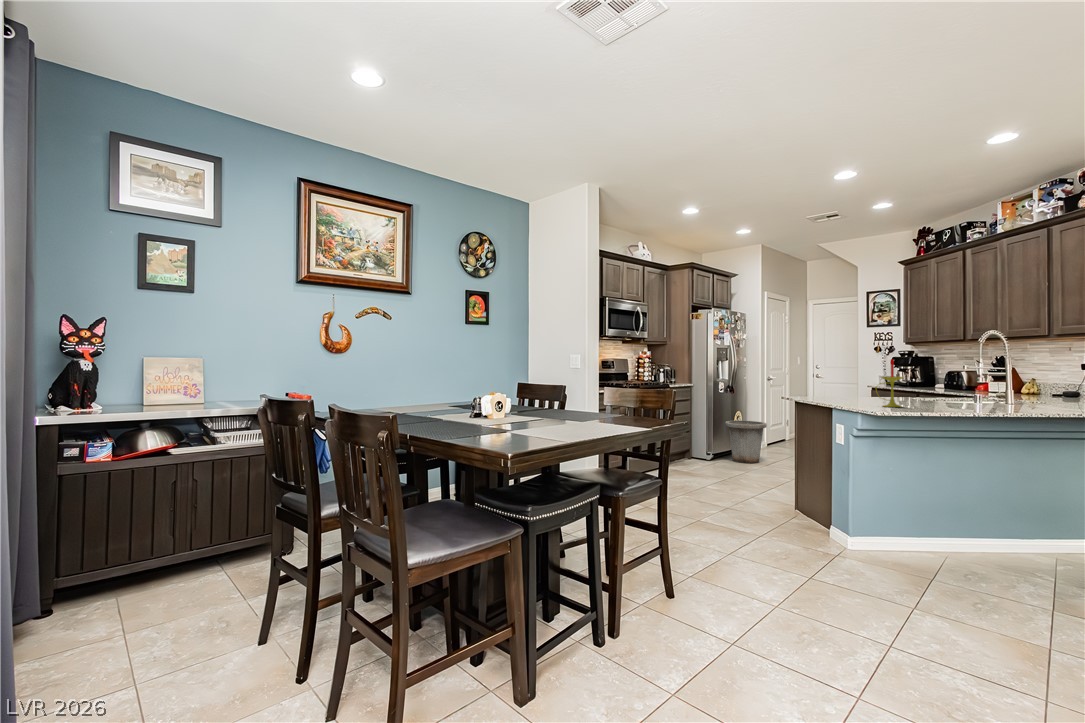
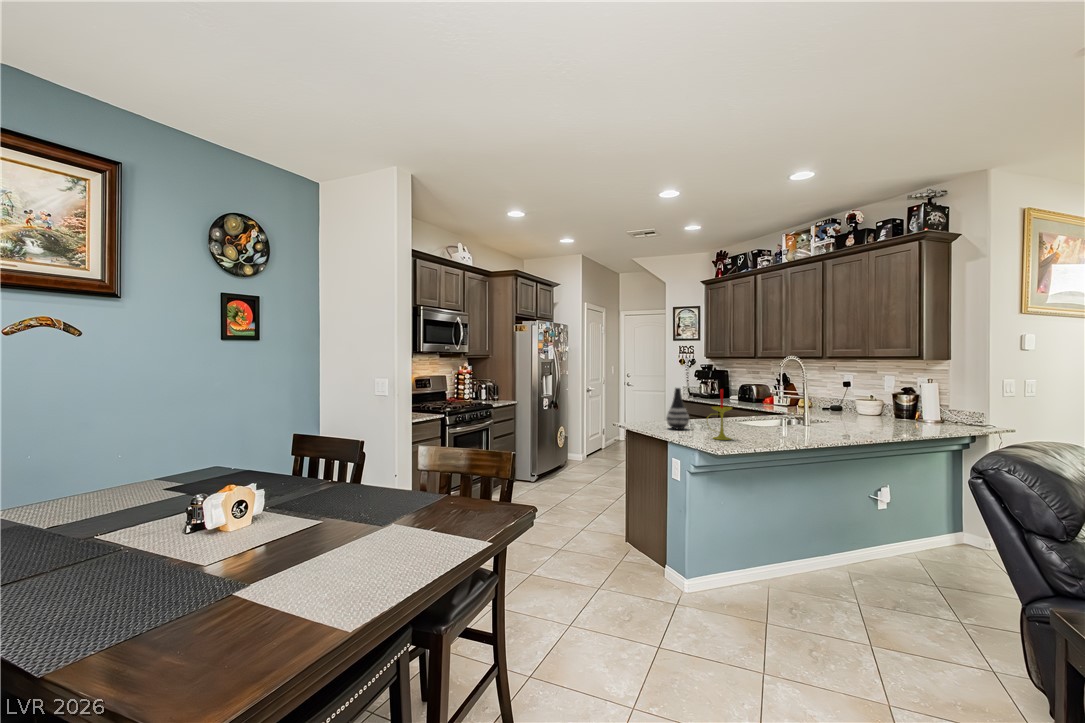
vase: none [838,362,863,402] -> present [666,387,689,429]
trash can: present [726,421,767,463] -> none [550,436,589,481]

